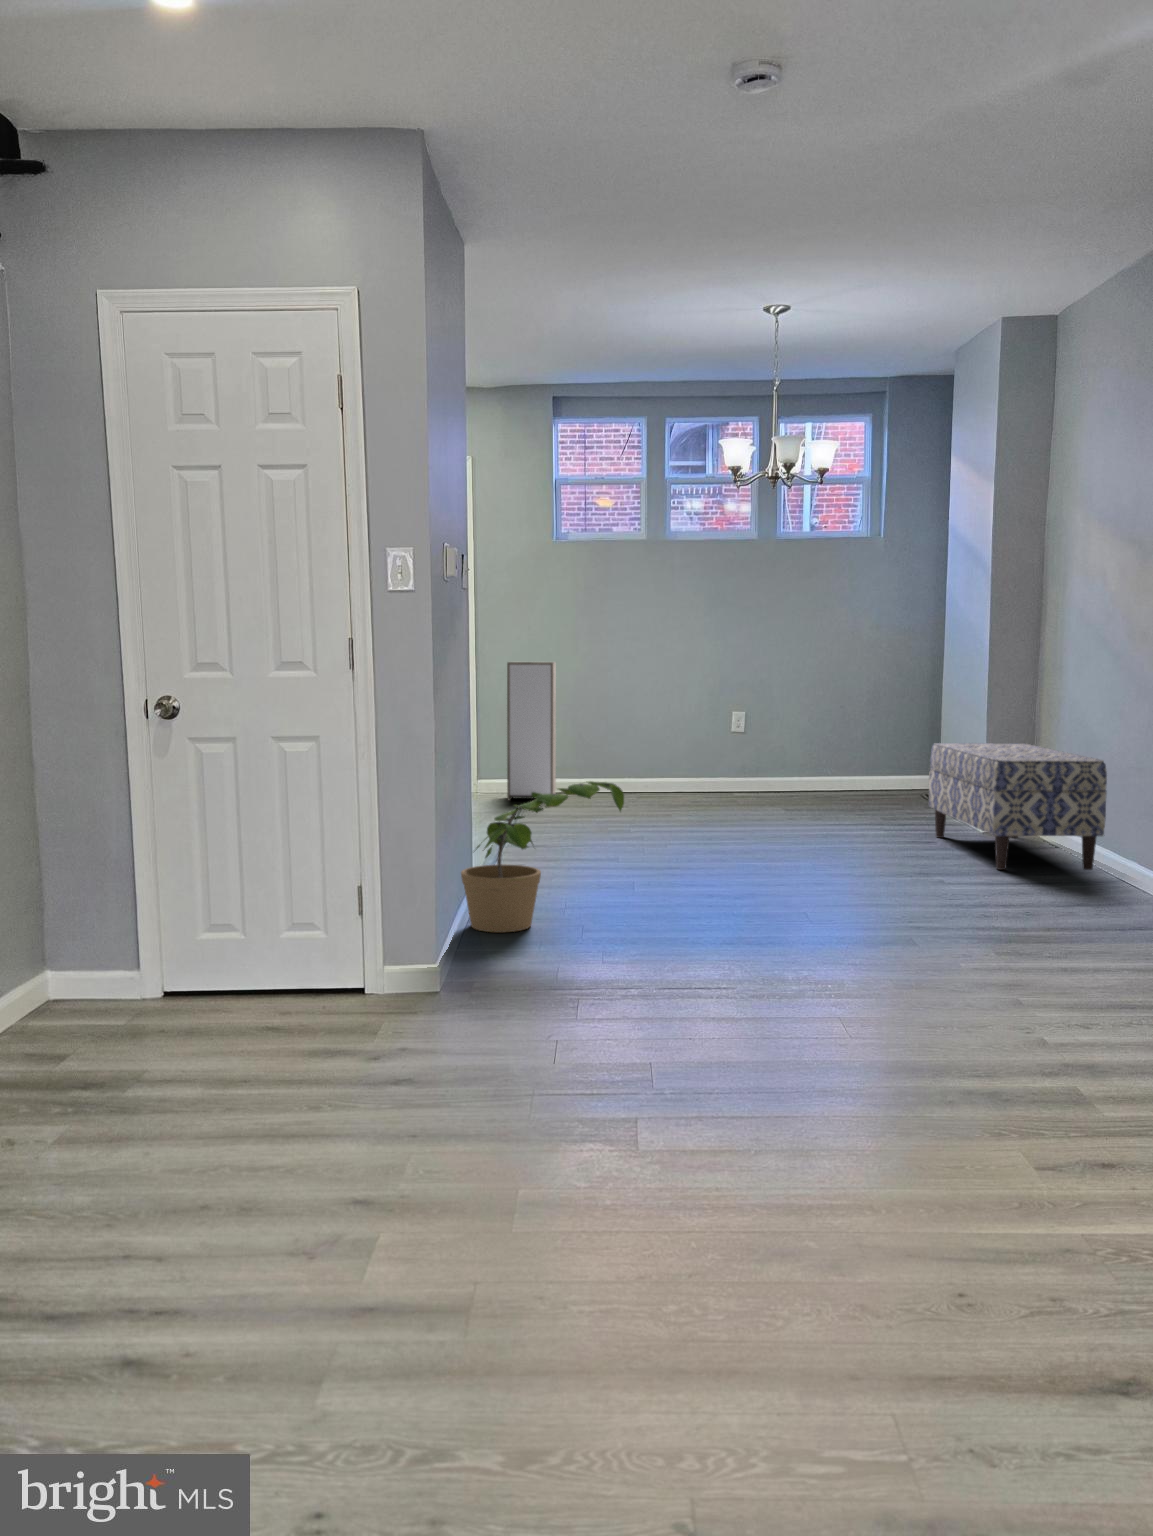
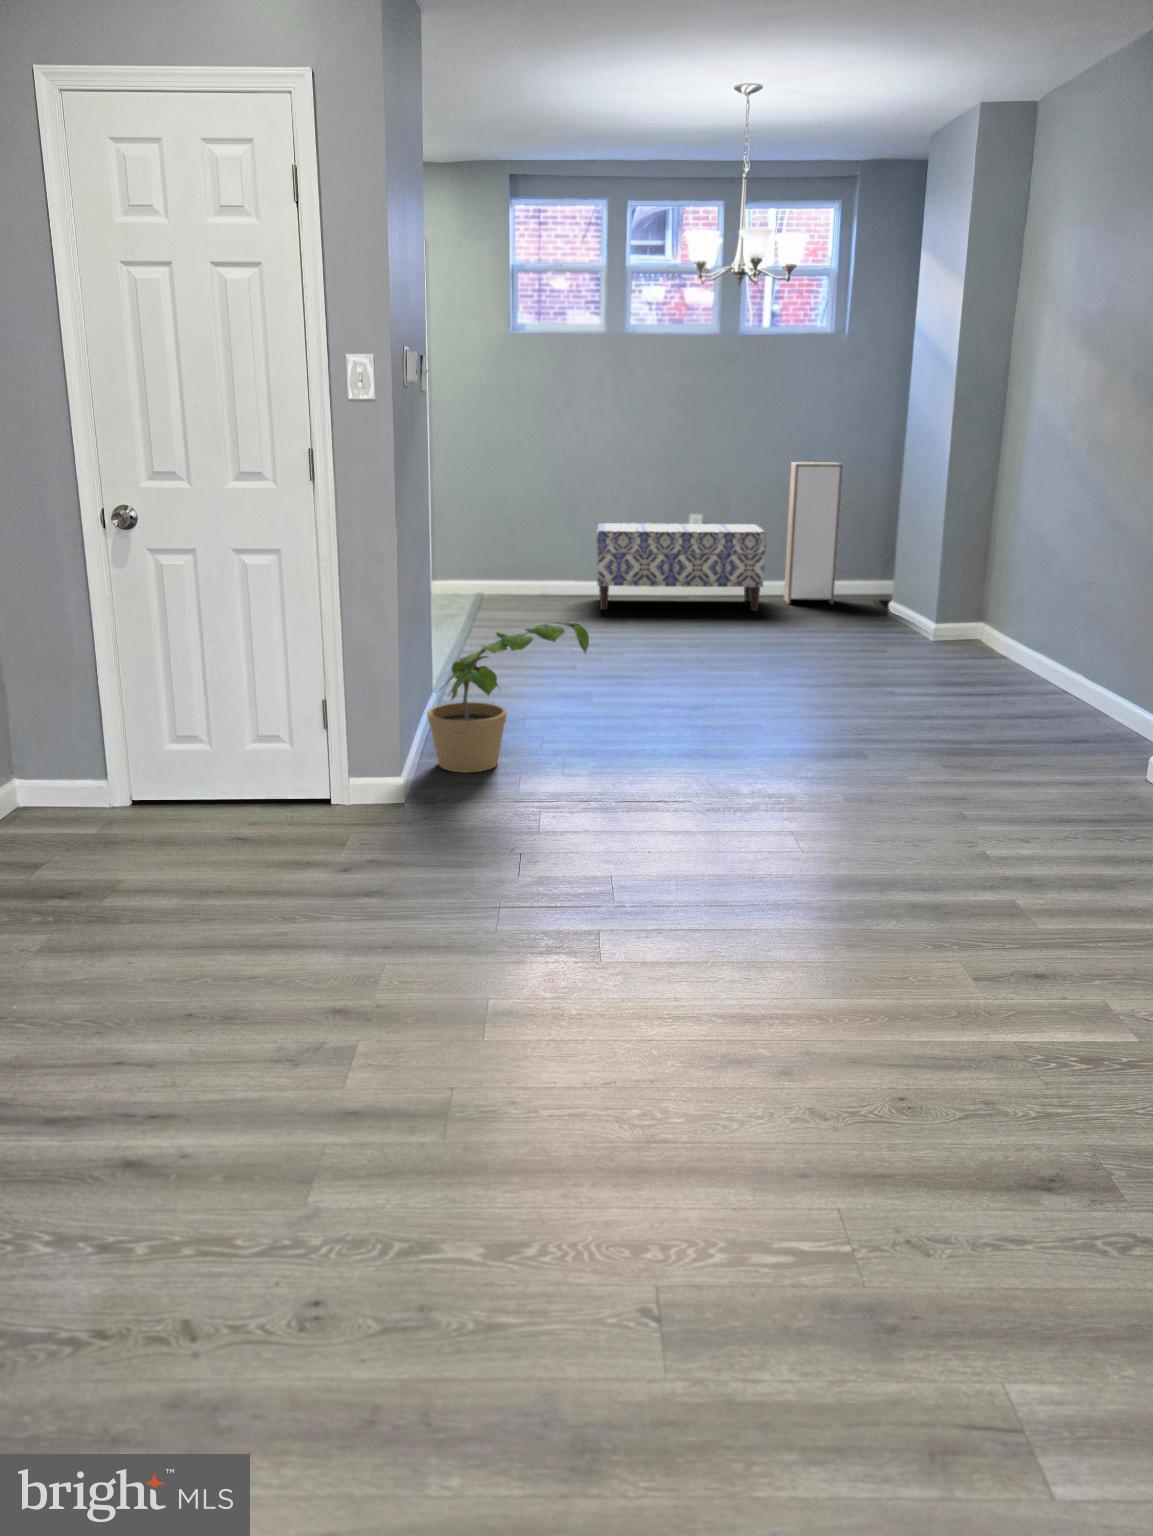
storage cabinet: present [507,662,556,801] -> present [784,462,843,604]
bench: present [929,743,1107,870] -> present [596,523,766,611]

